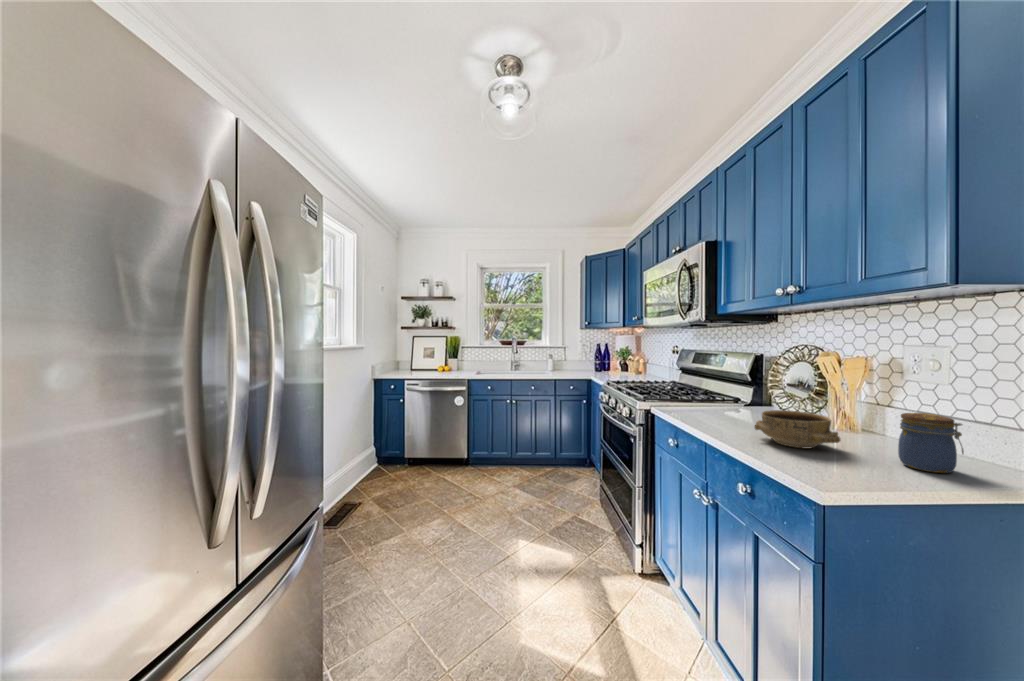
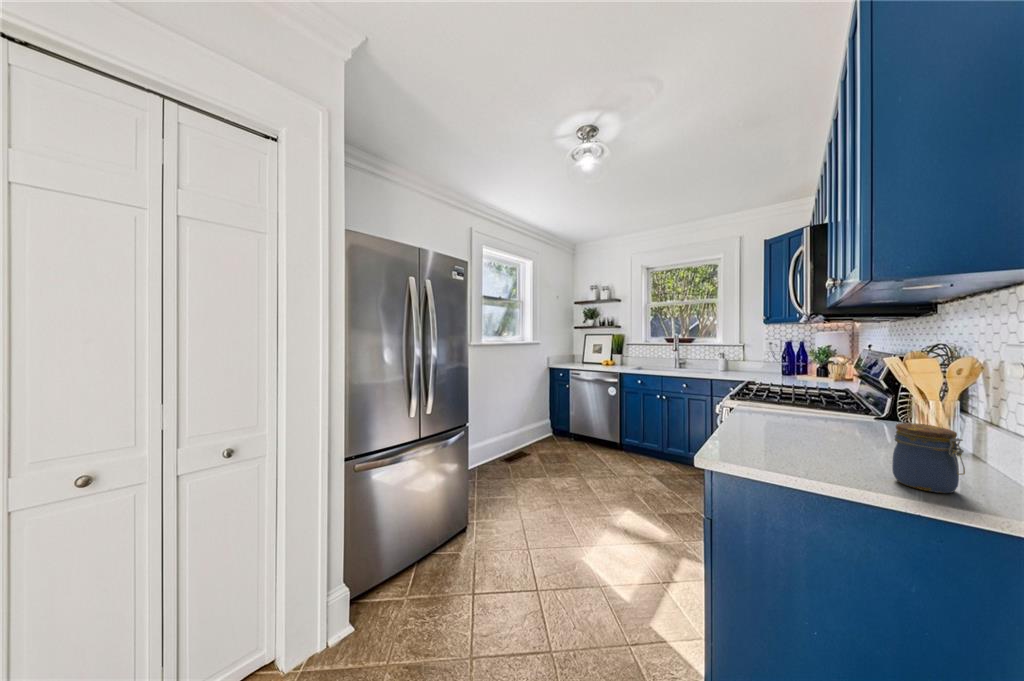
ceramic bowl: present [755,410,840,449] -> none [777,413,862,453]

